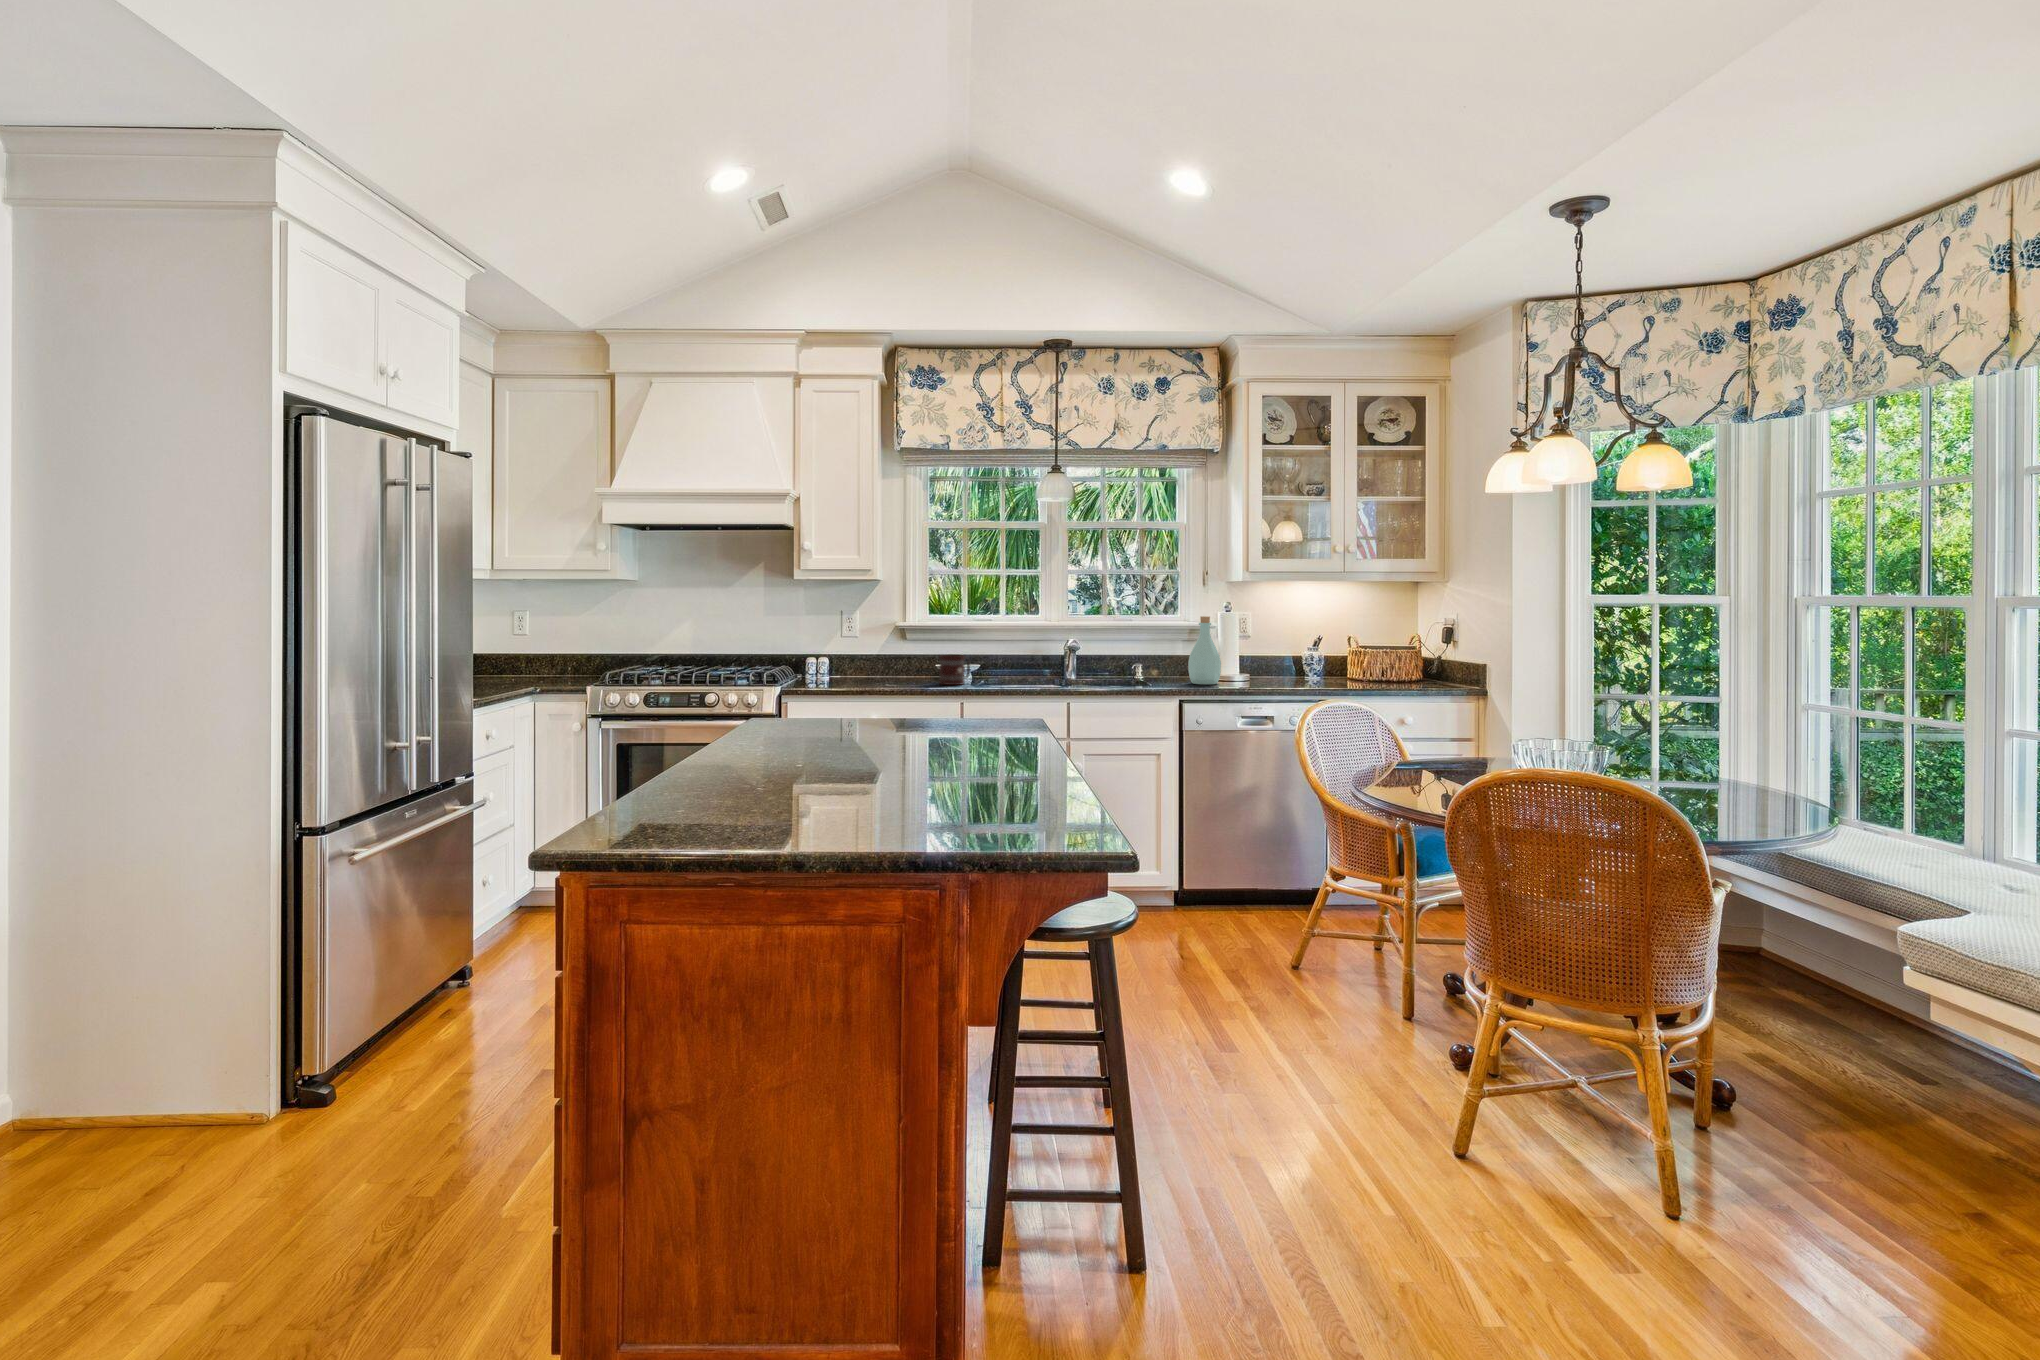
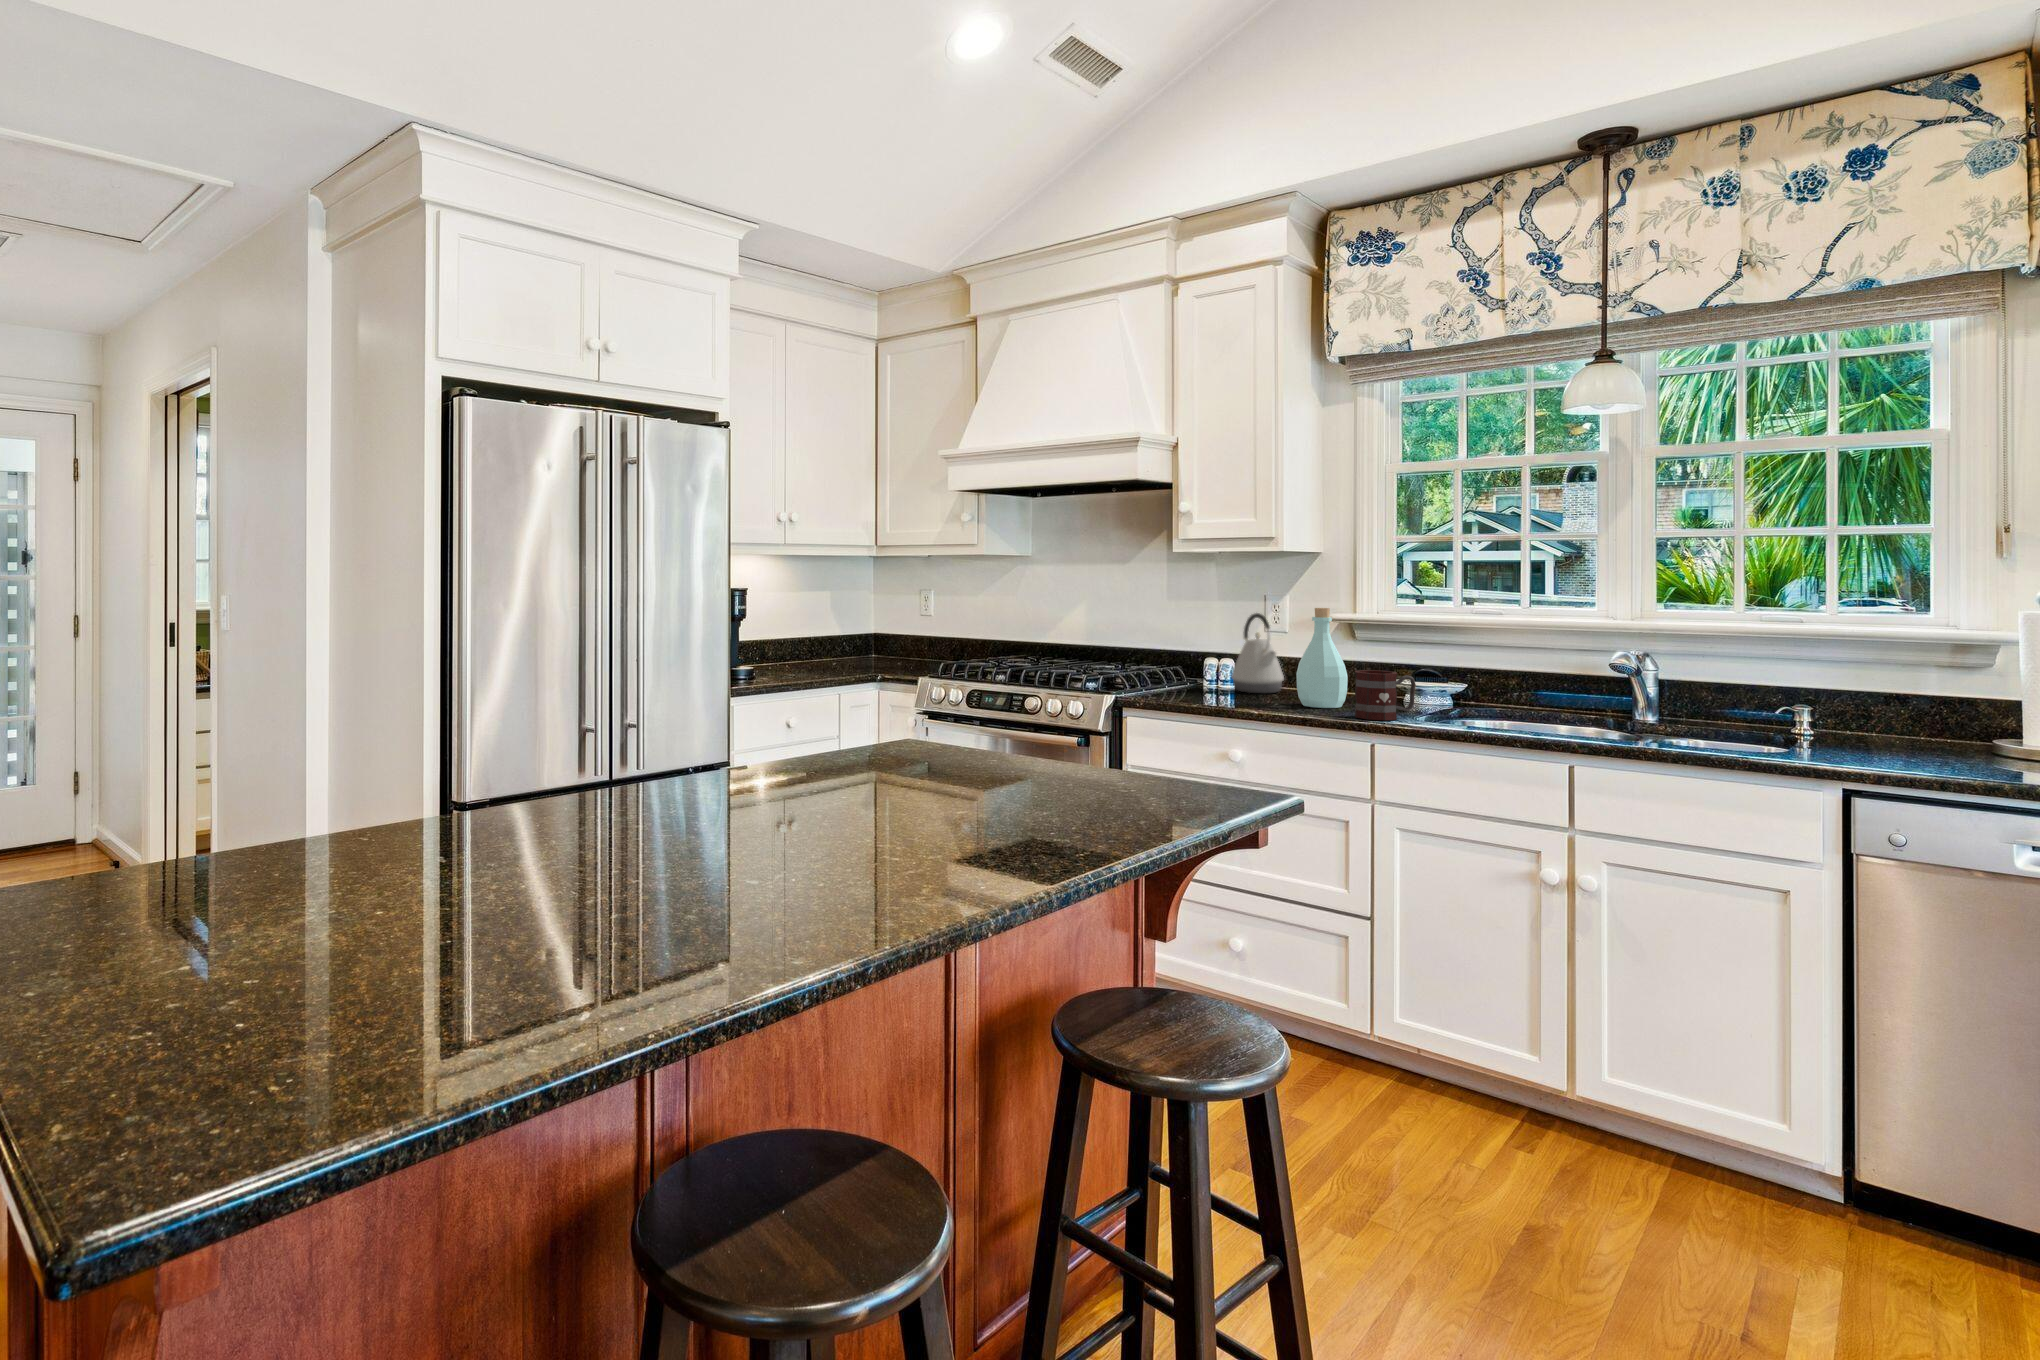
bottle: present [1188,616,1221,684] -> present [1296,608,1348,708]
kettle: none [824,622,860,678] -> present [1232,613,1284,693]

